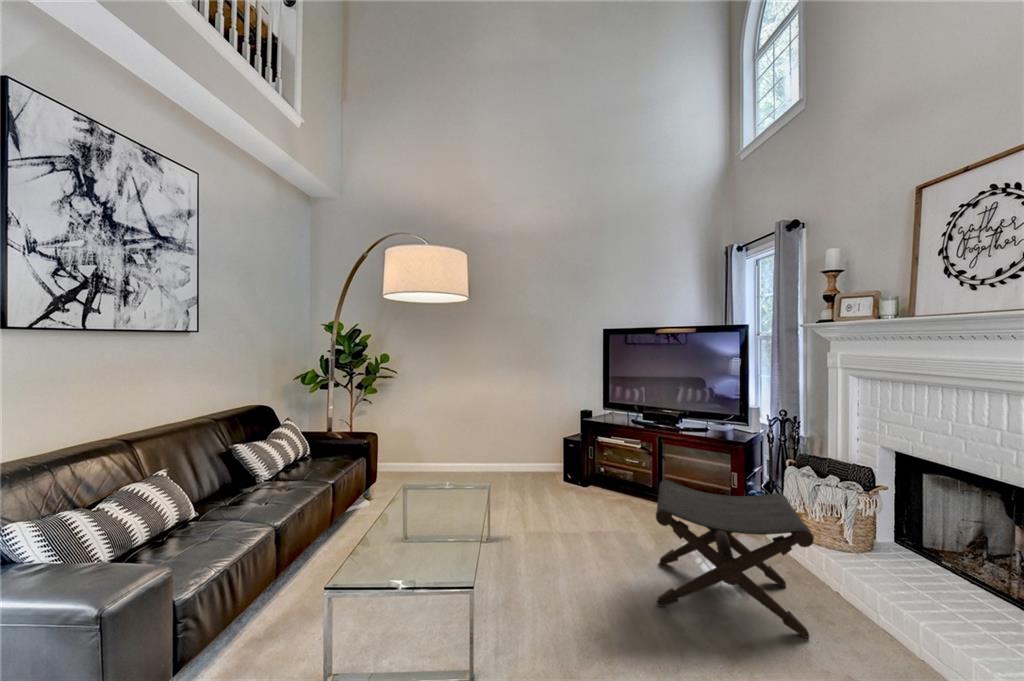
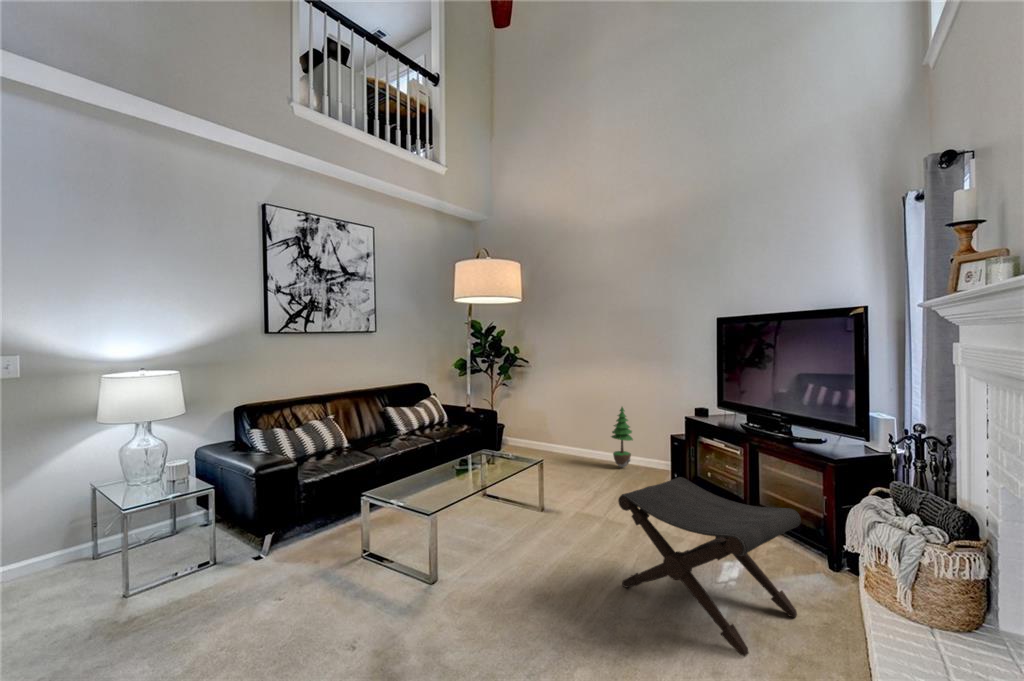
potted tree: none [497,413,520,477] -> present [611,407,633,468]

